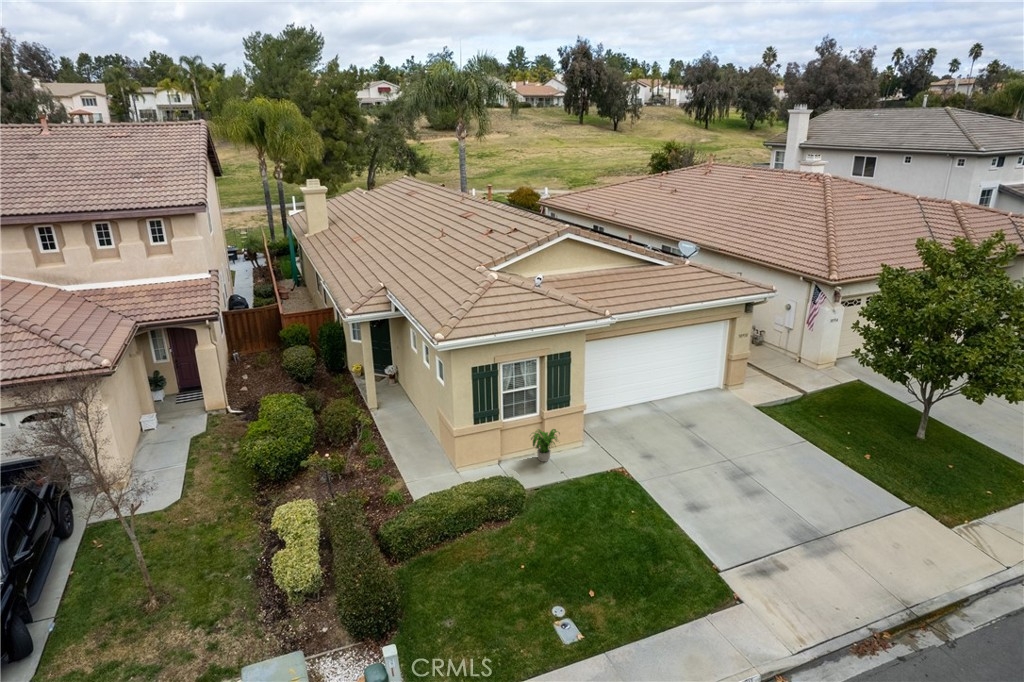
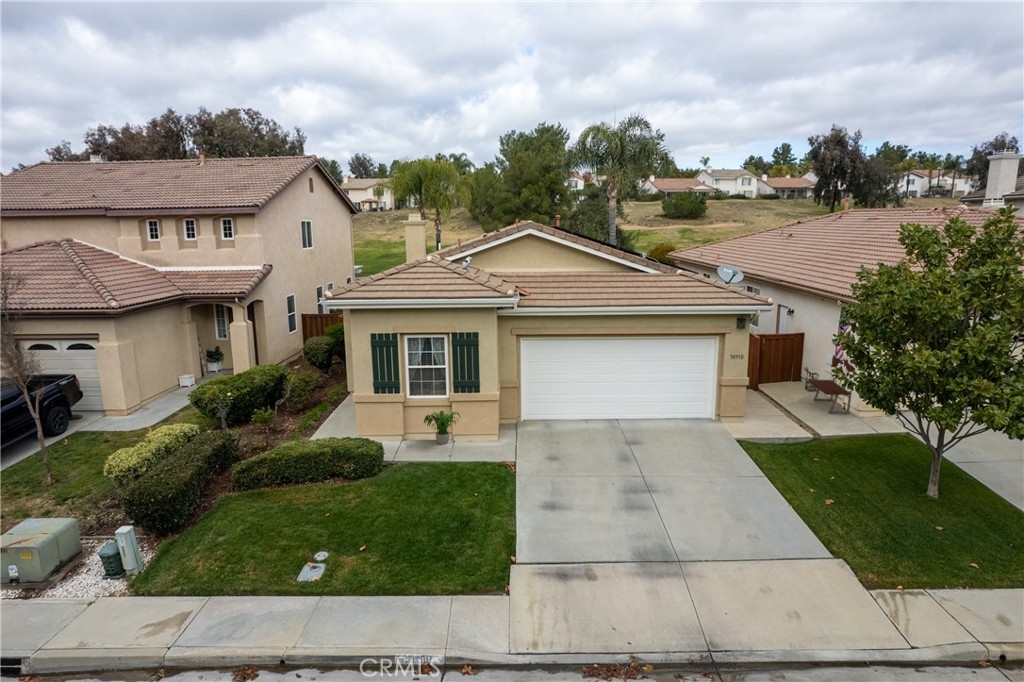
bench: none [769,319,814,368] -> present [808,355,855,414]

